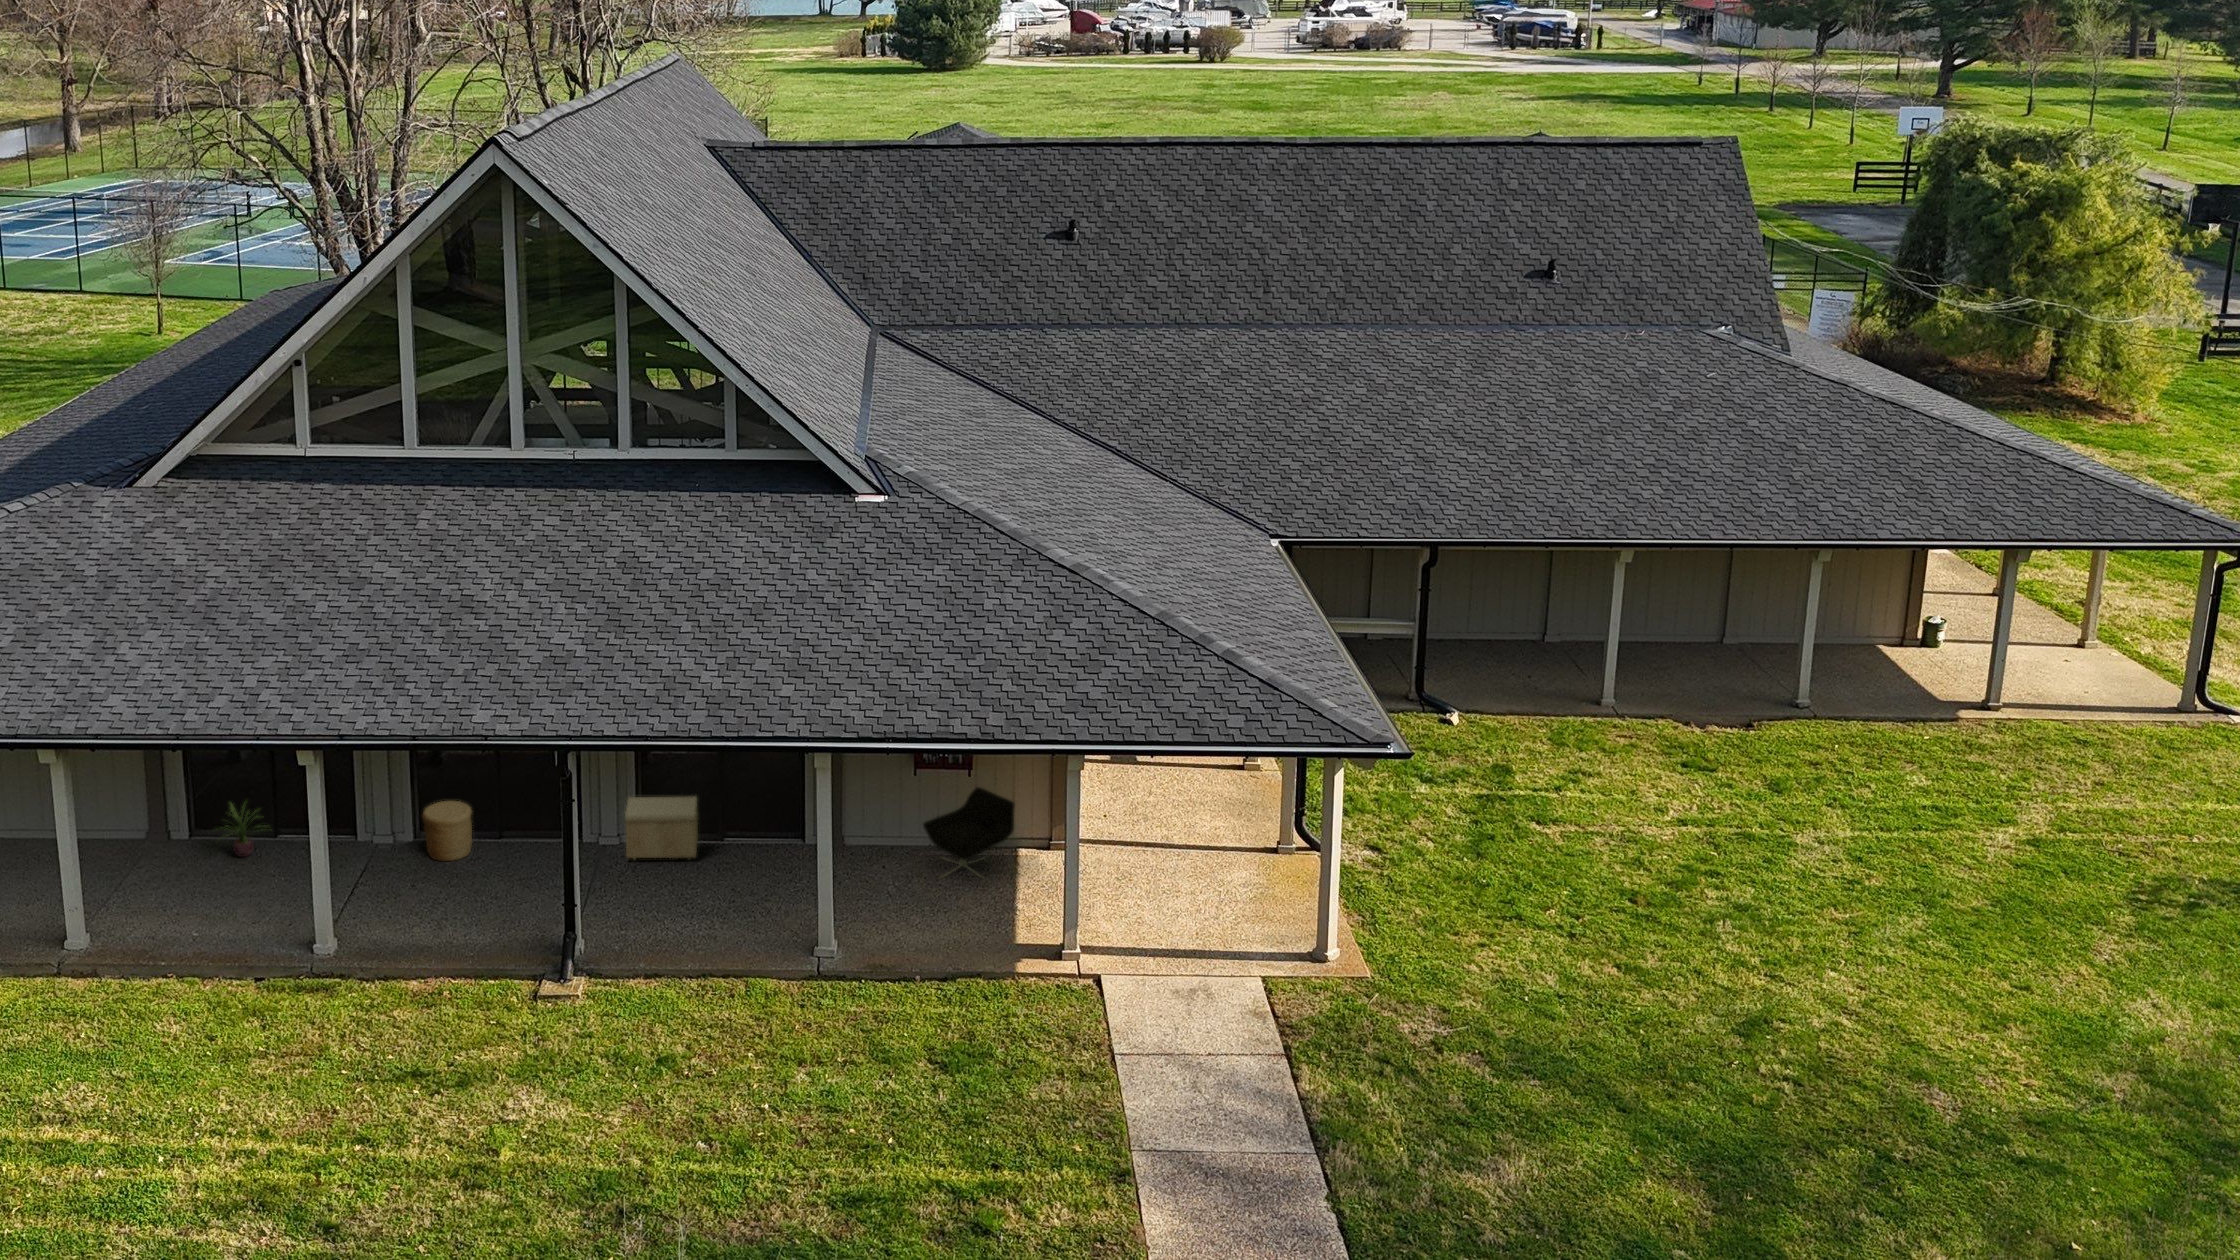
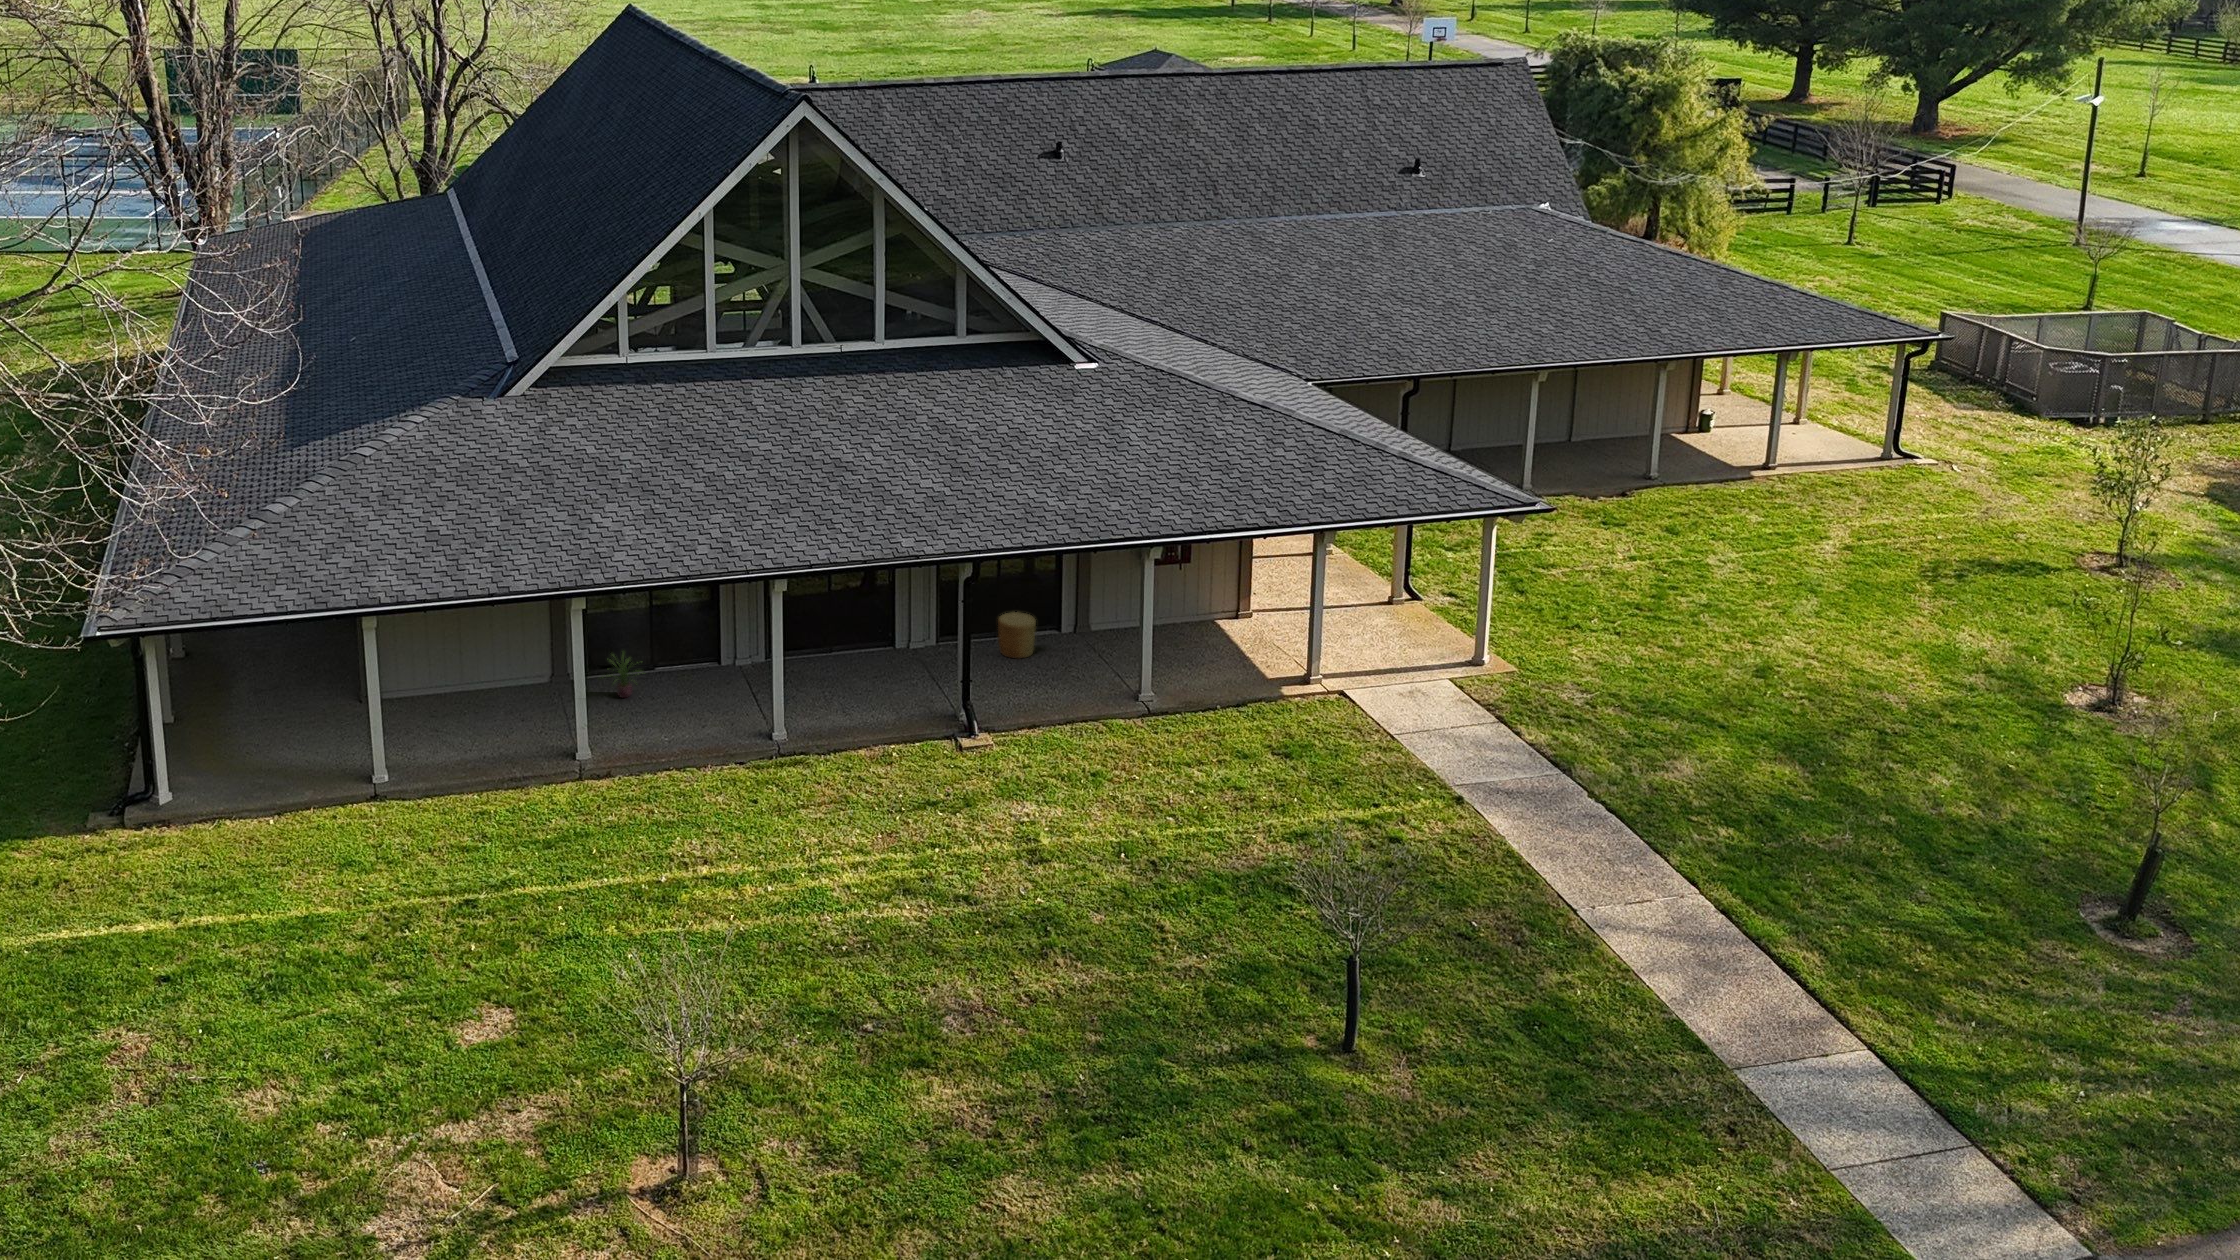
lounge chair: present [923,787,1015,878] -> none [1151,579,1220,650]
storage bench: present [625,796,698,860] -> none [925,609,988,664]
woven basket: present [423,801,472,861] -> present [998,612,1036,659]

